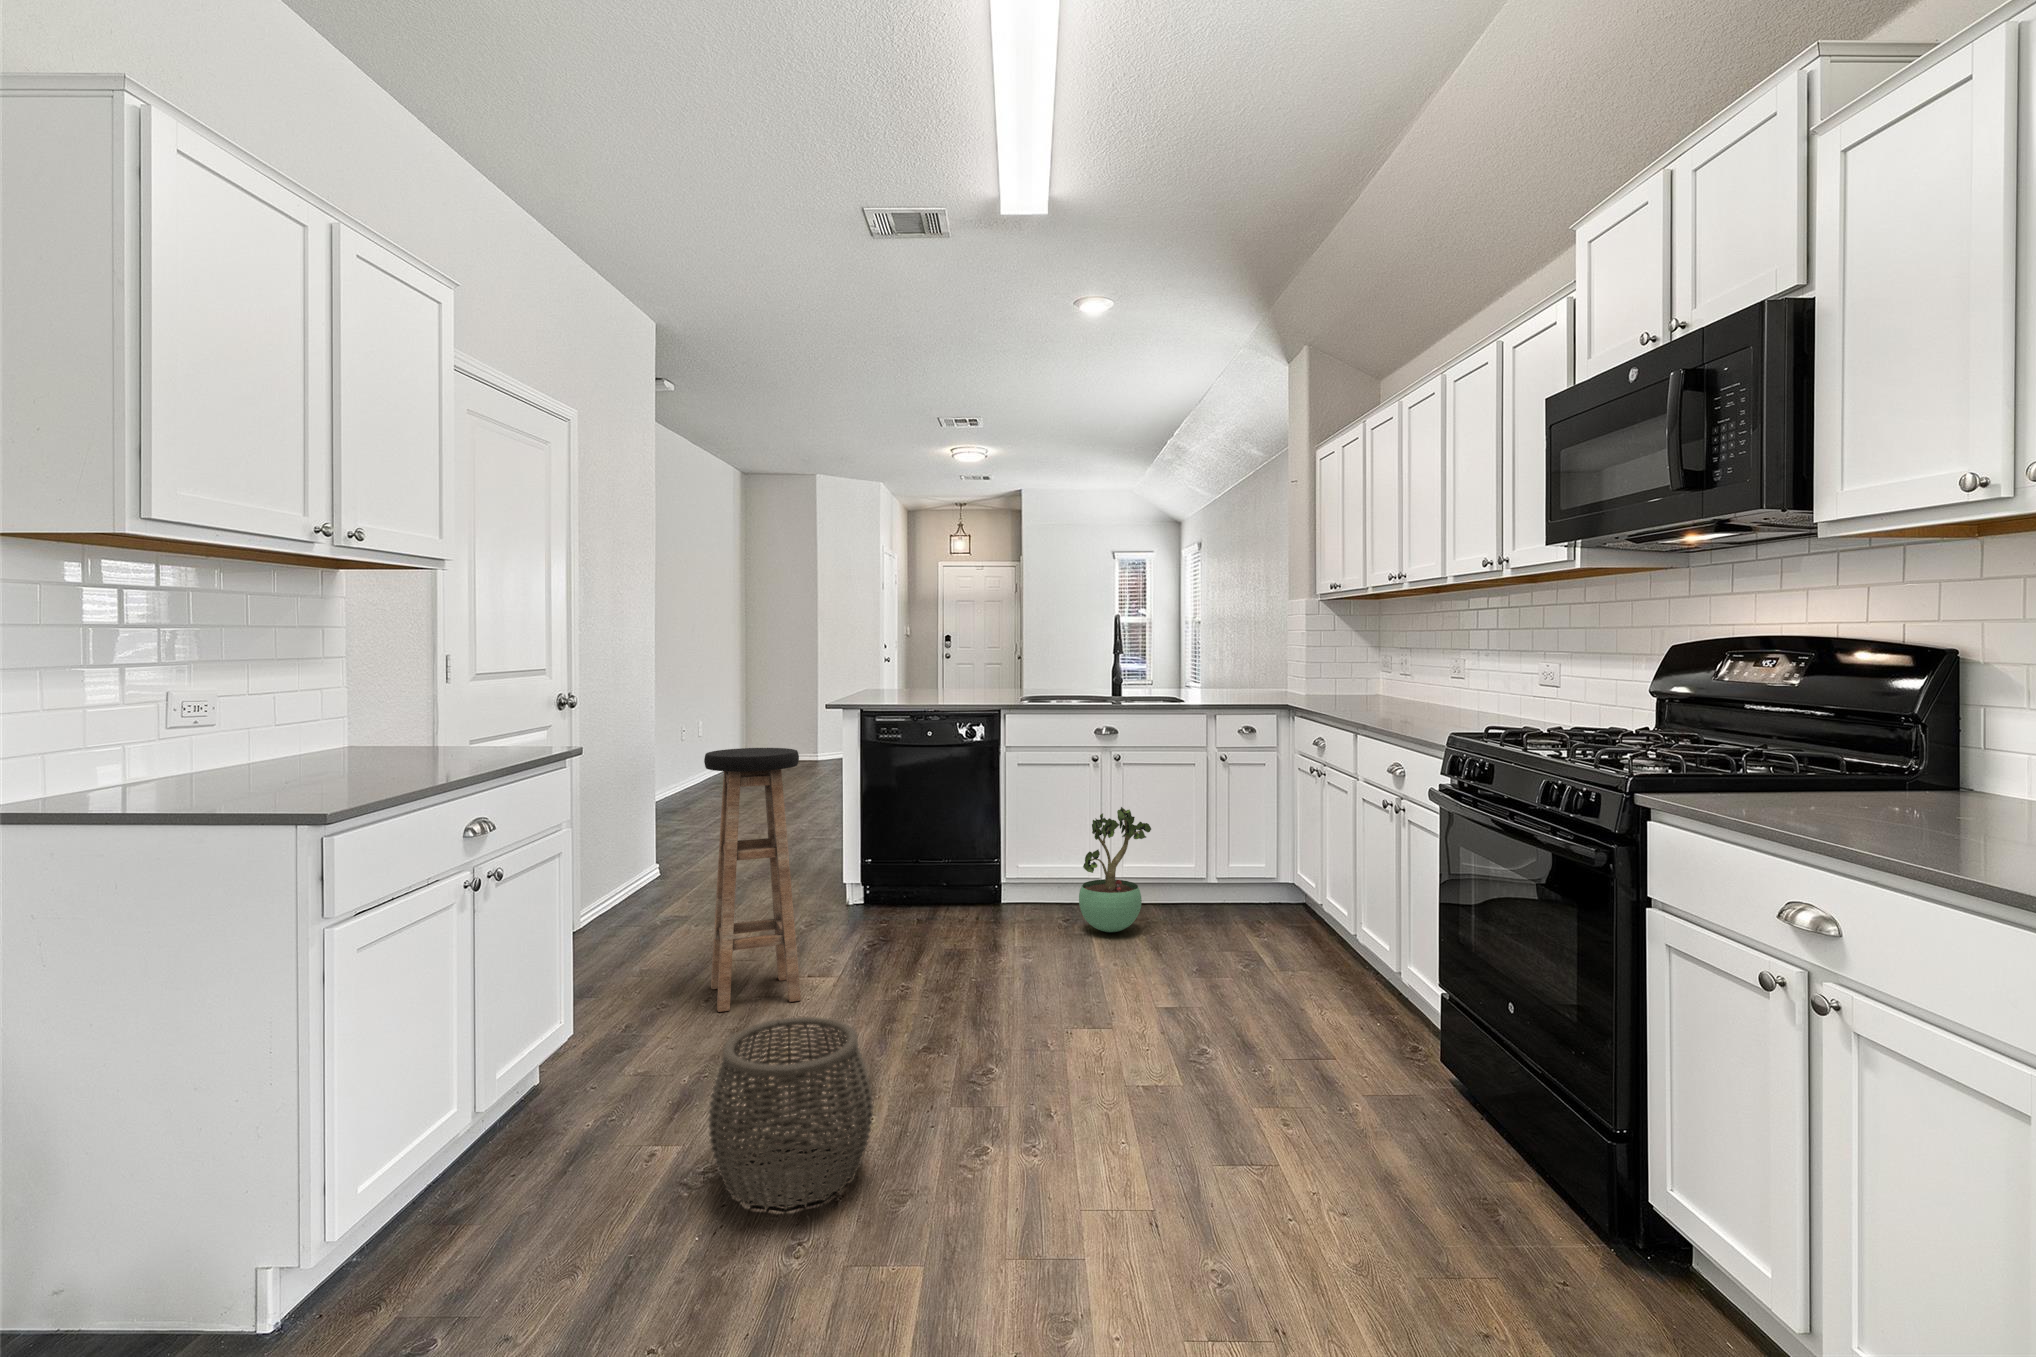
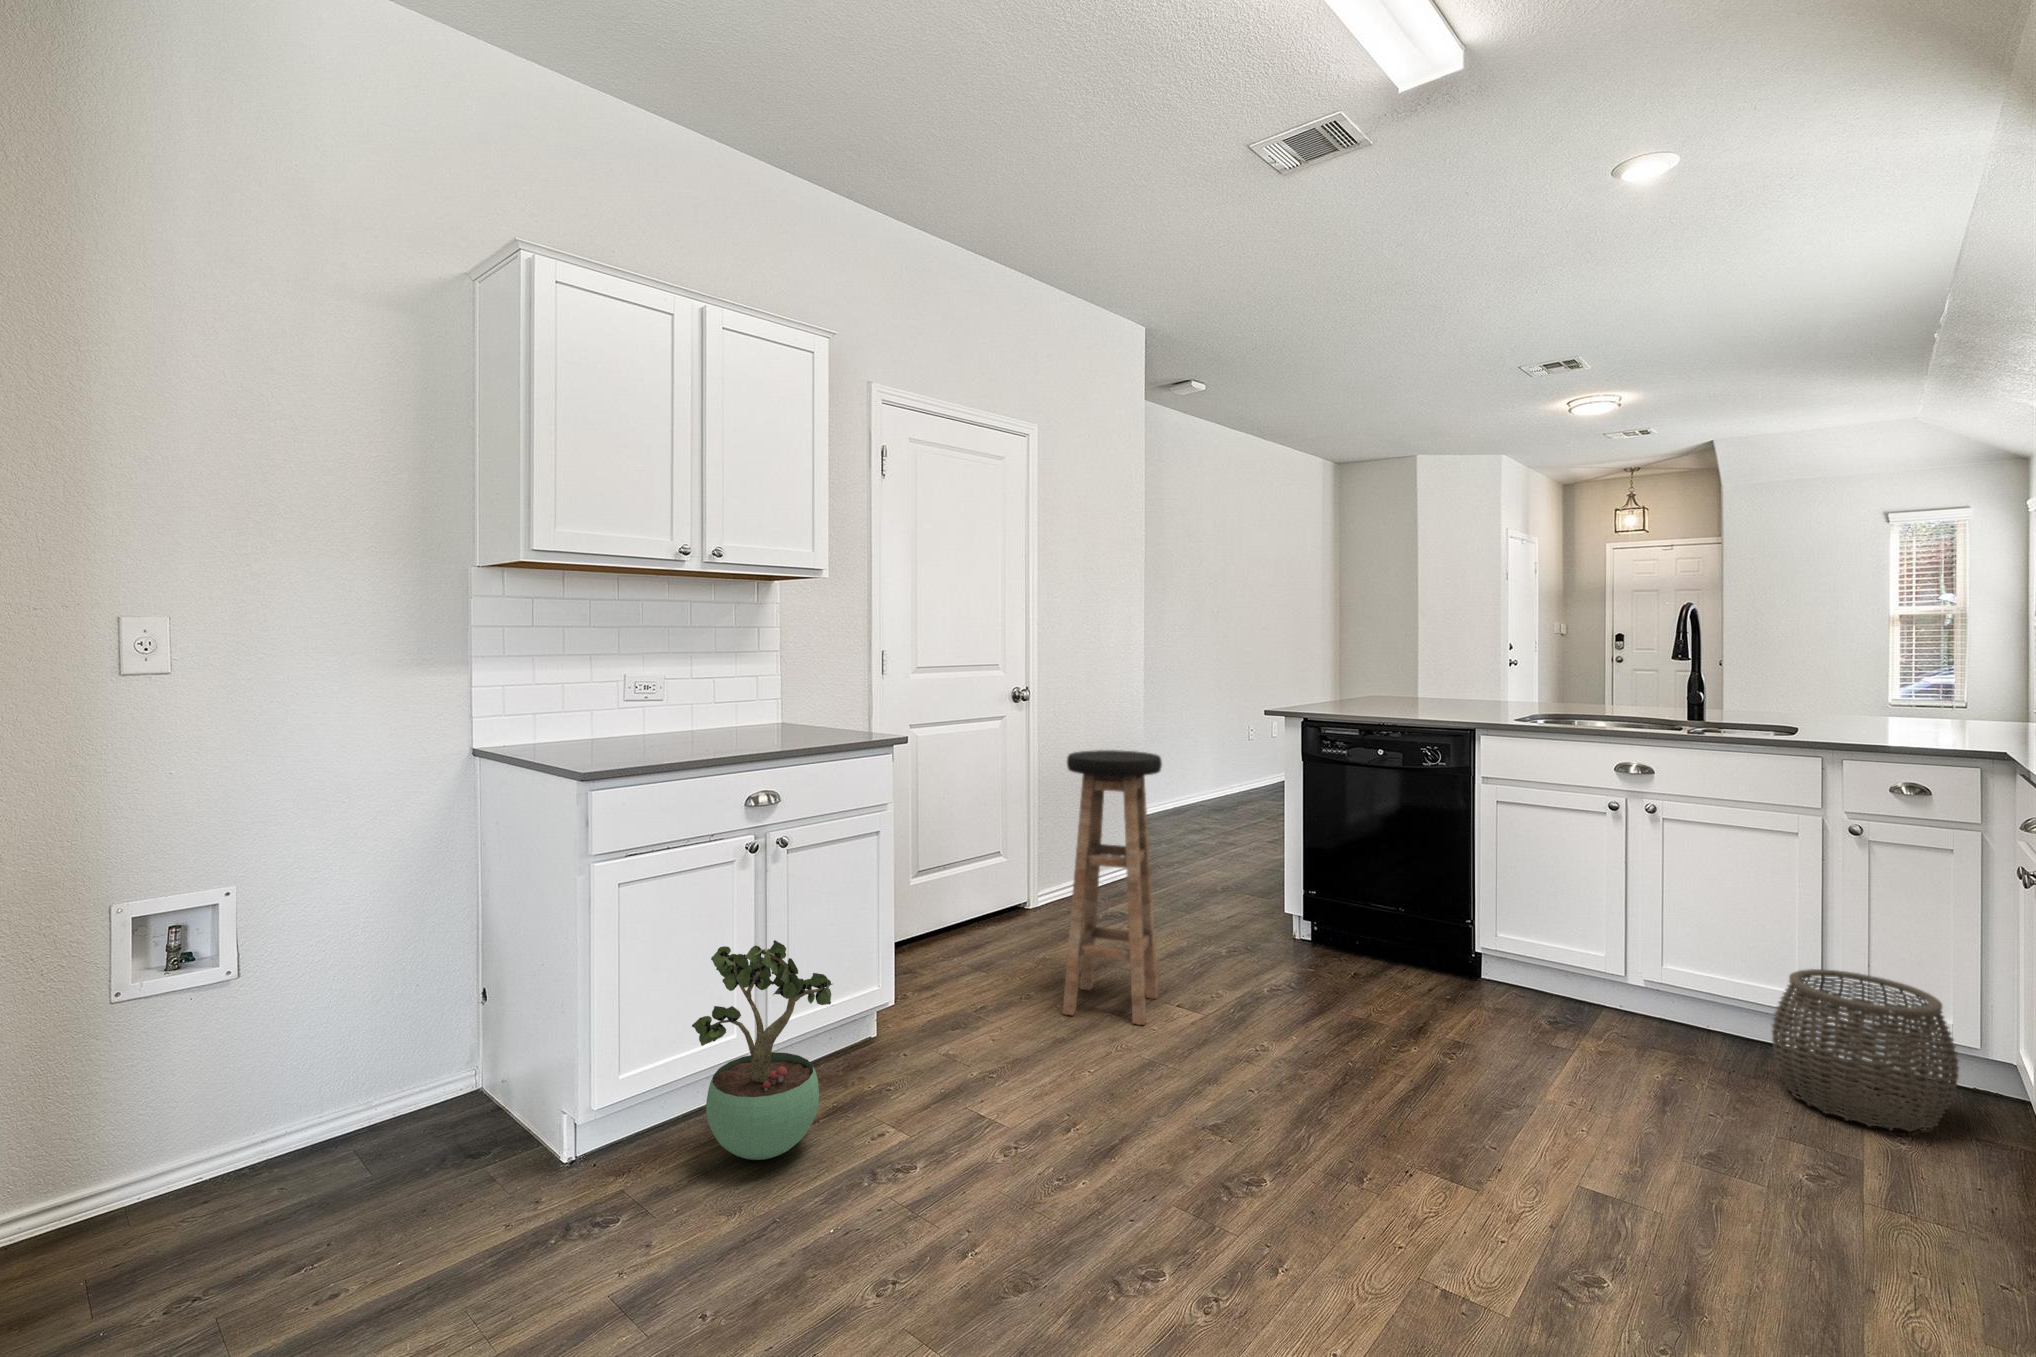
potted plant: present [1079,807,1151,932] -> present [692,940,832,1160]
woven basket: present [708,1017,874,1210] -> present [1772,969,1959,1132]

